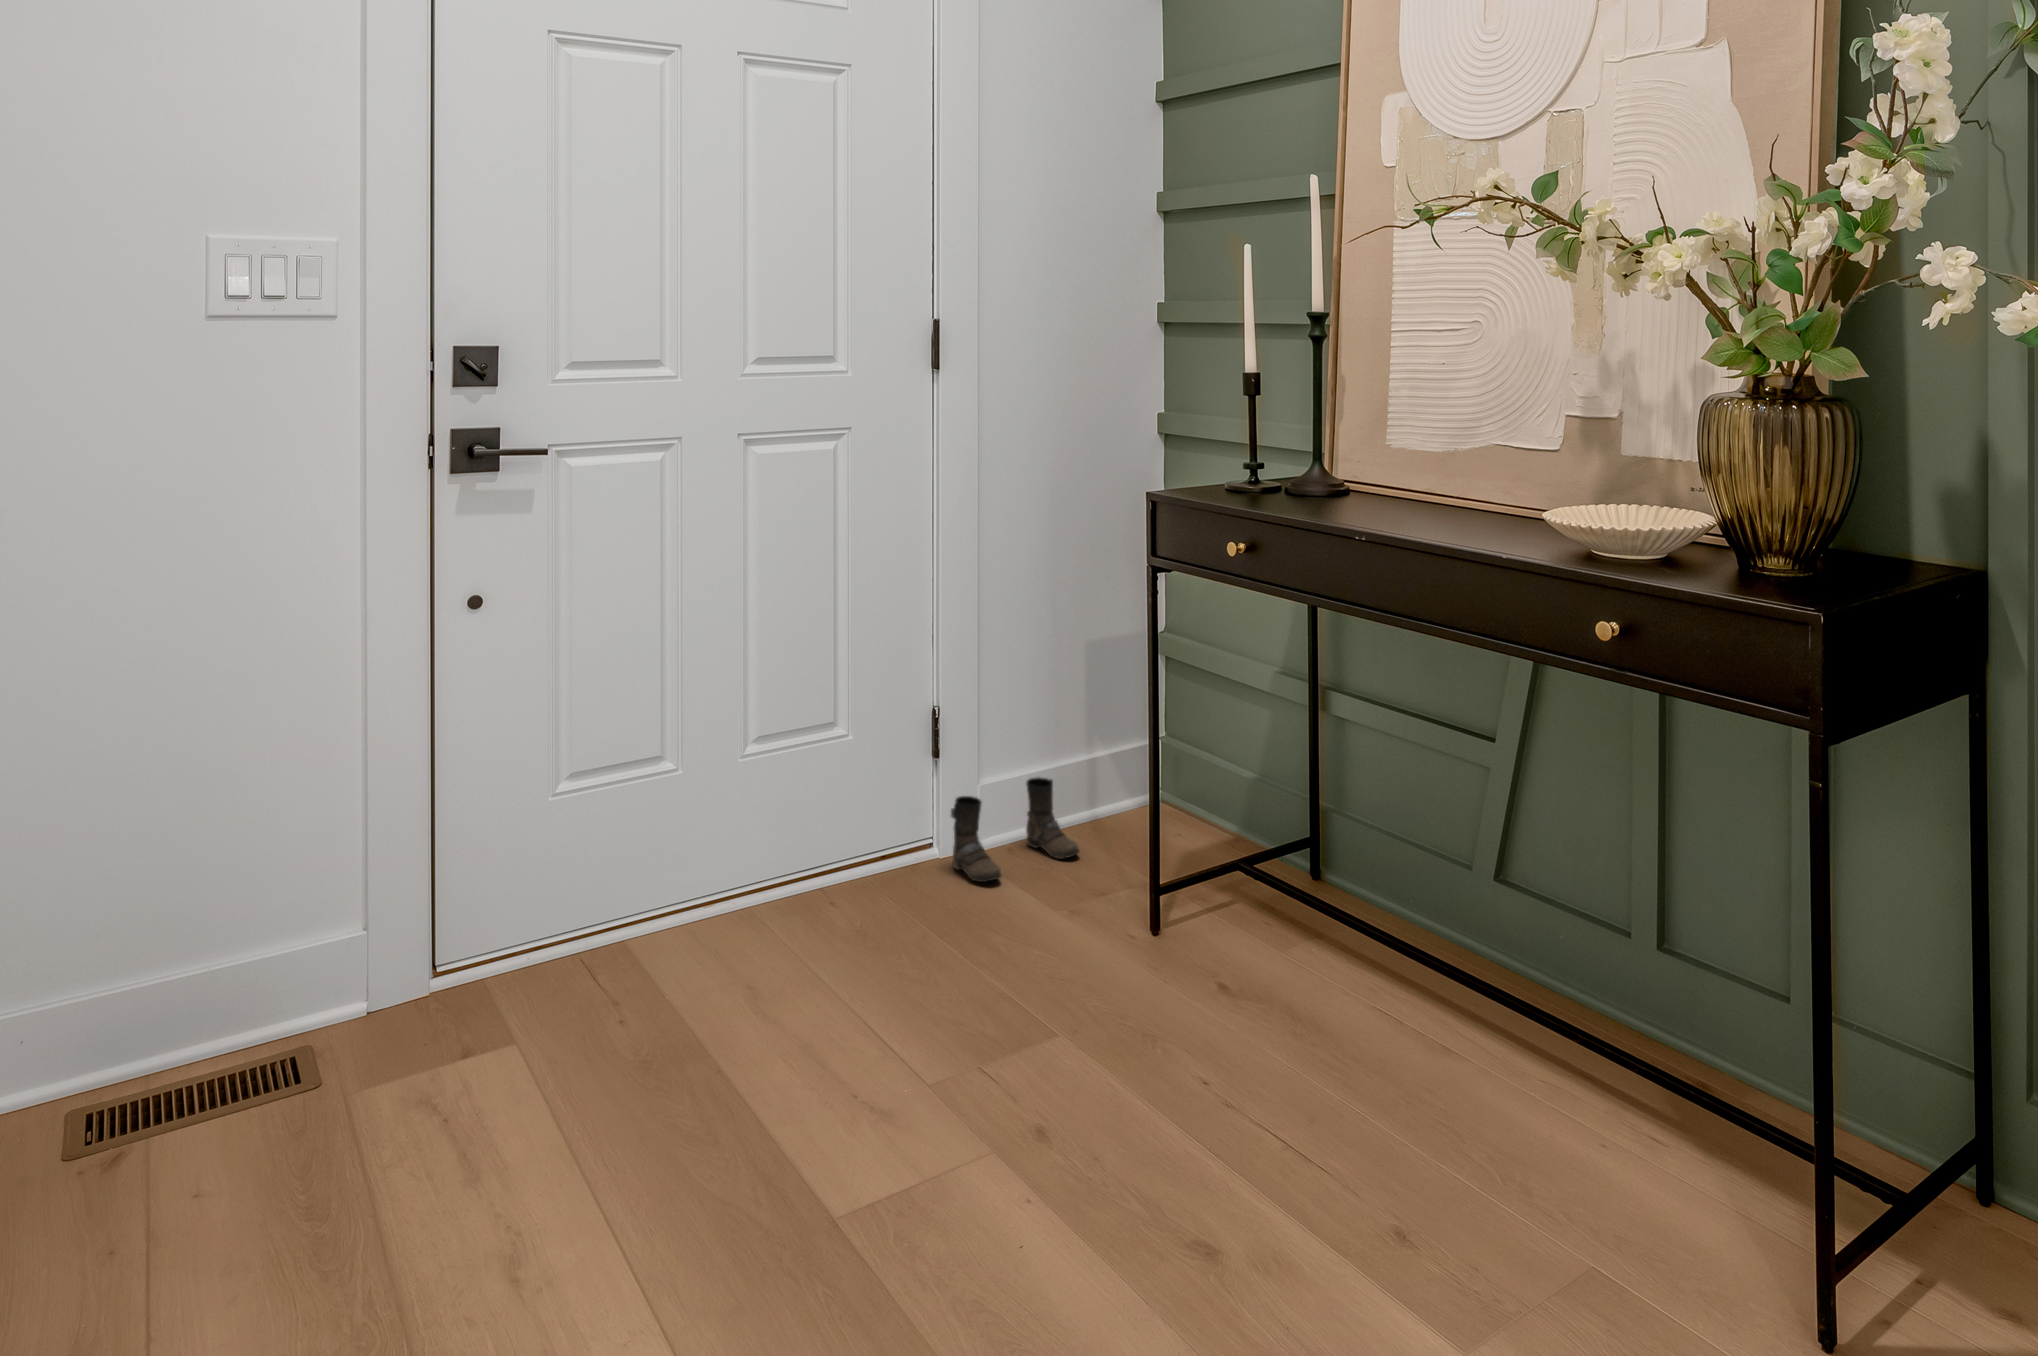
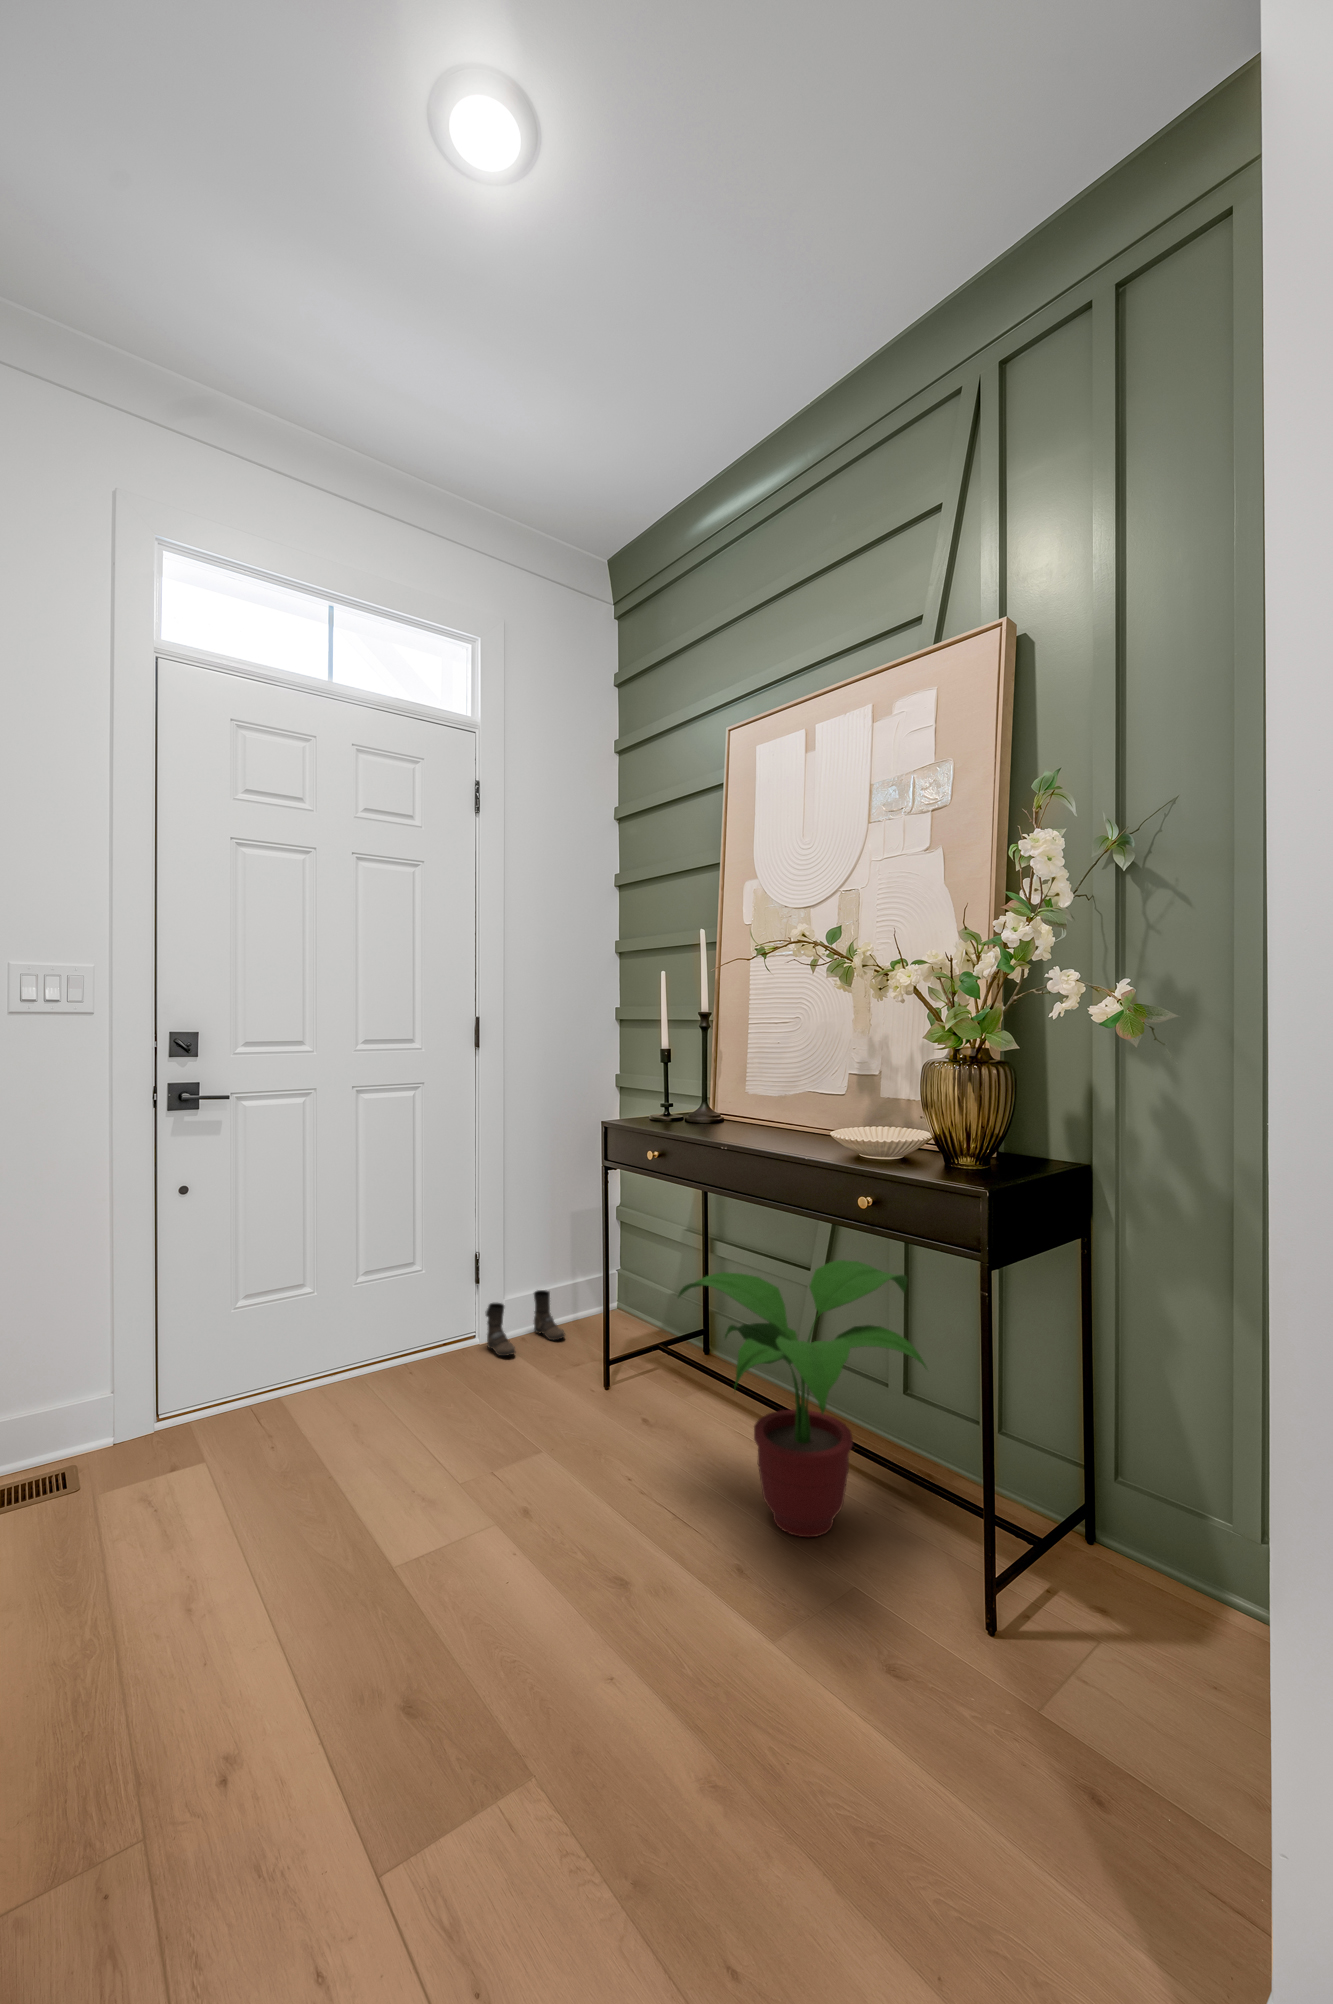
potted plant: none [1285,723,1706,1161] -> present [679,1260,926,1537]

